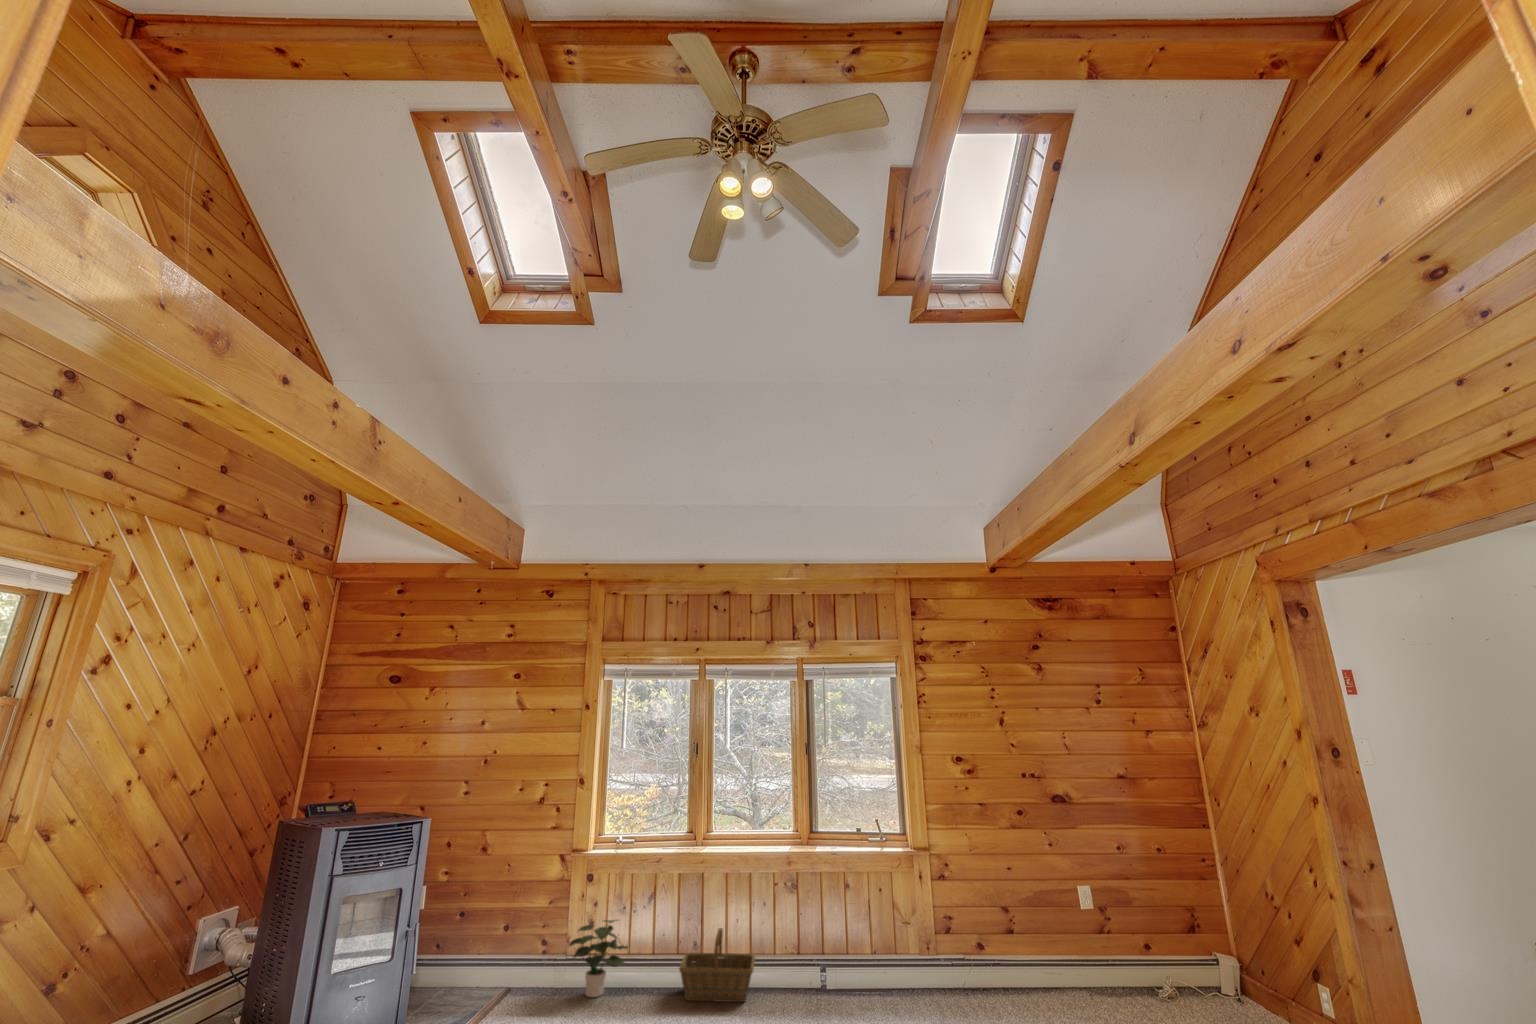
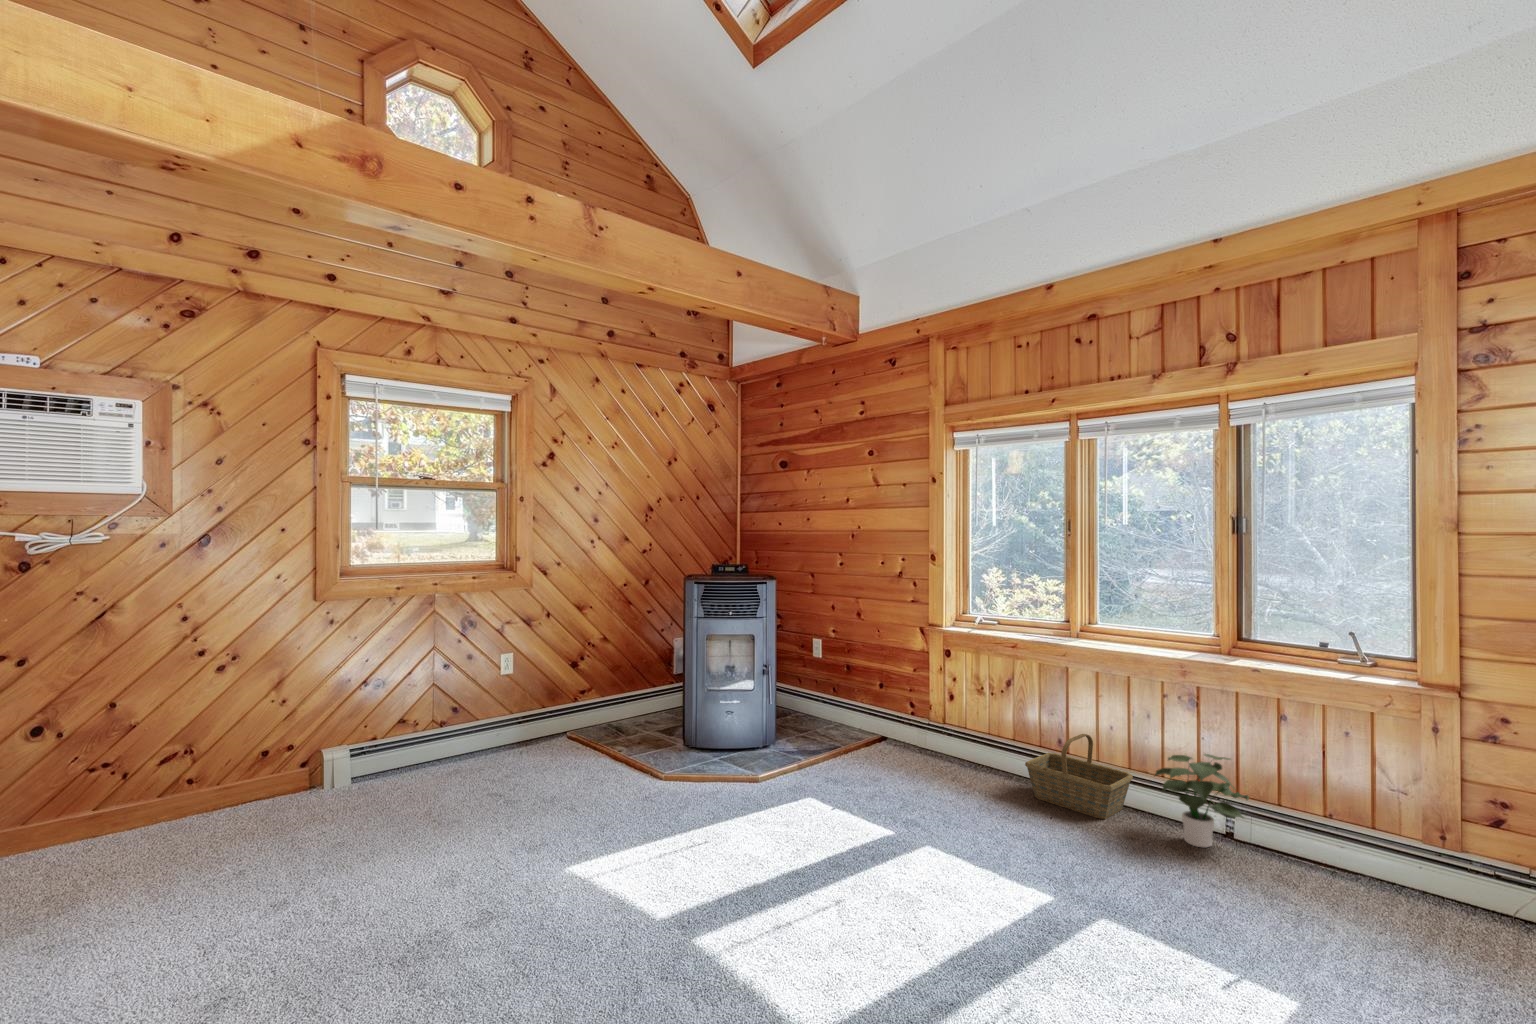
potted plant: present [569,920,628,997] -> present [1155,754,1249,848]

